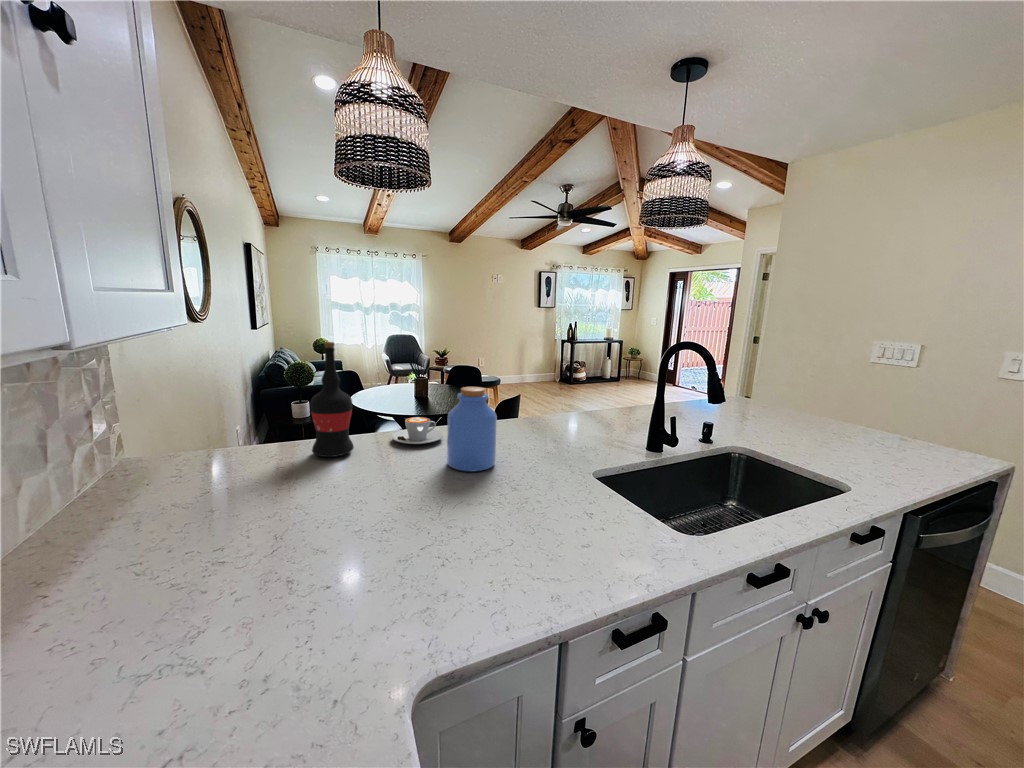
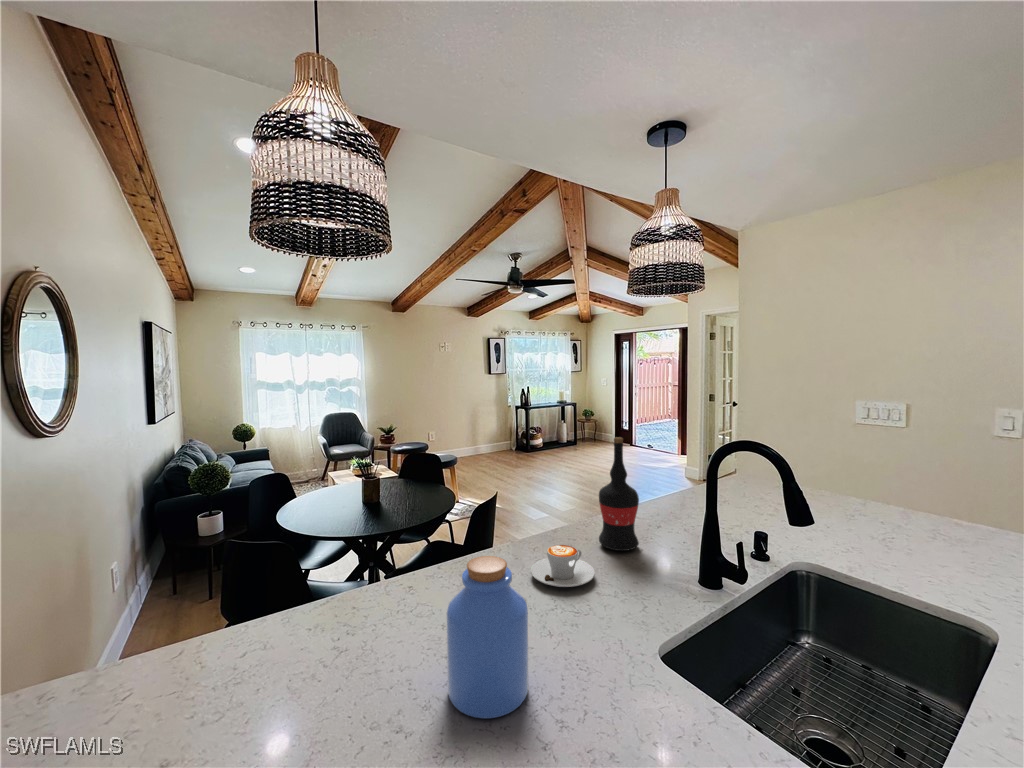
wine bottle: present [310,342,354,457] -> present [599,437,639,551]
coffee cup: present [392,417,443,444] -> present [531,545,595,587]

